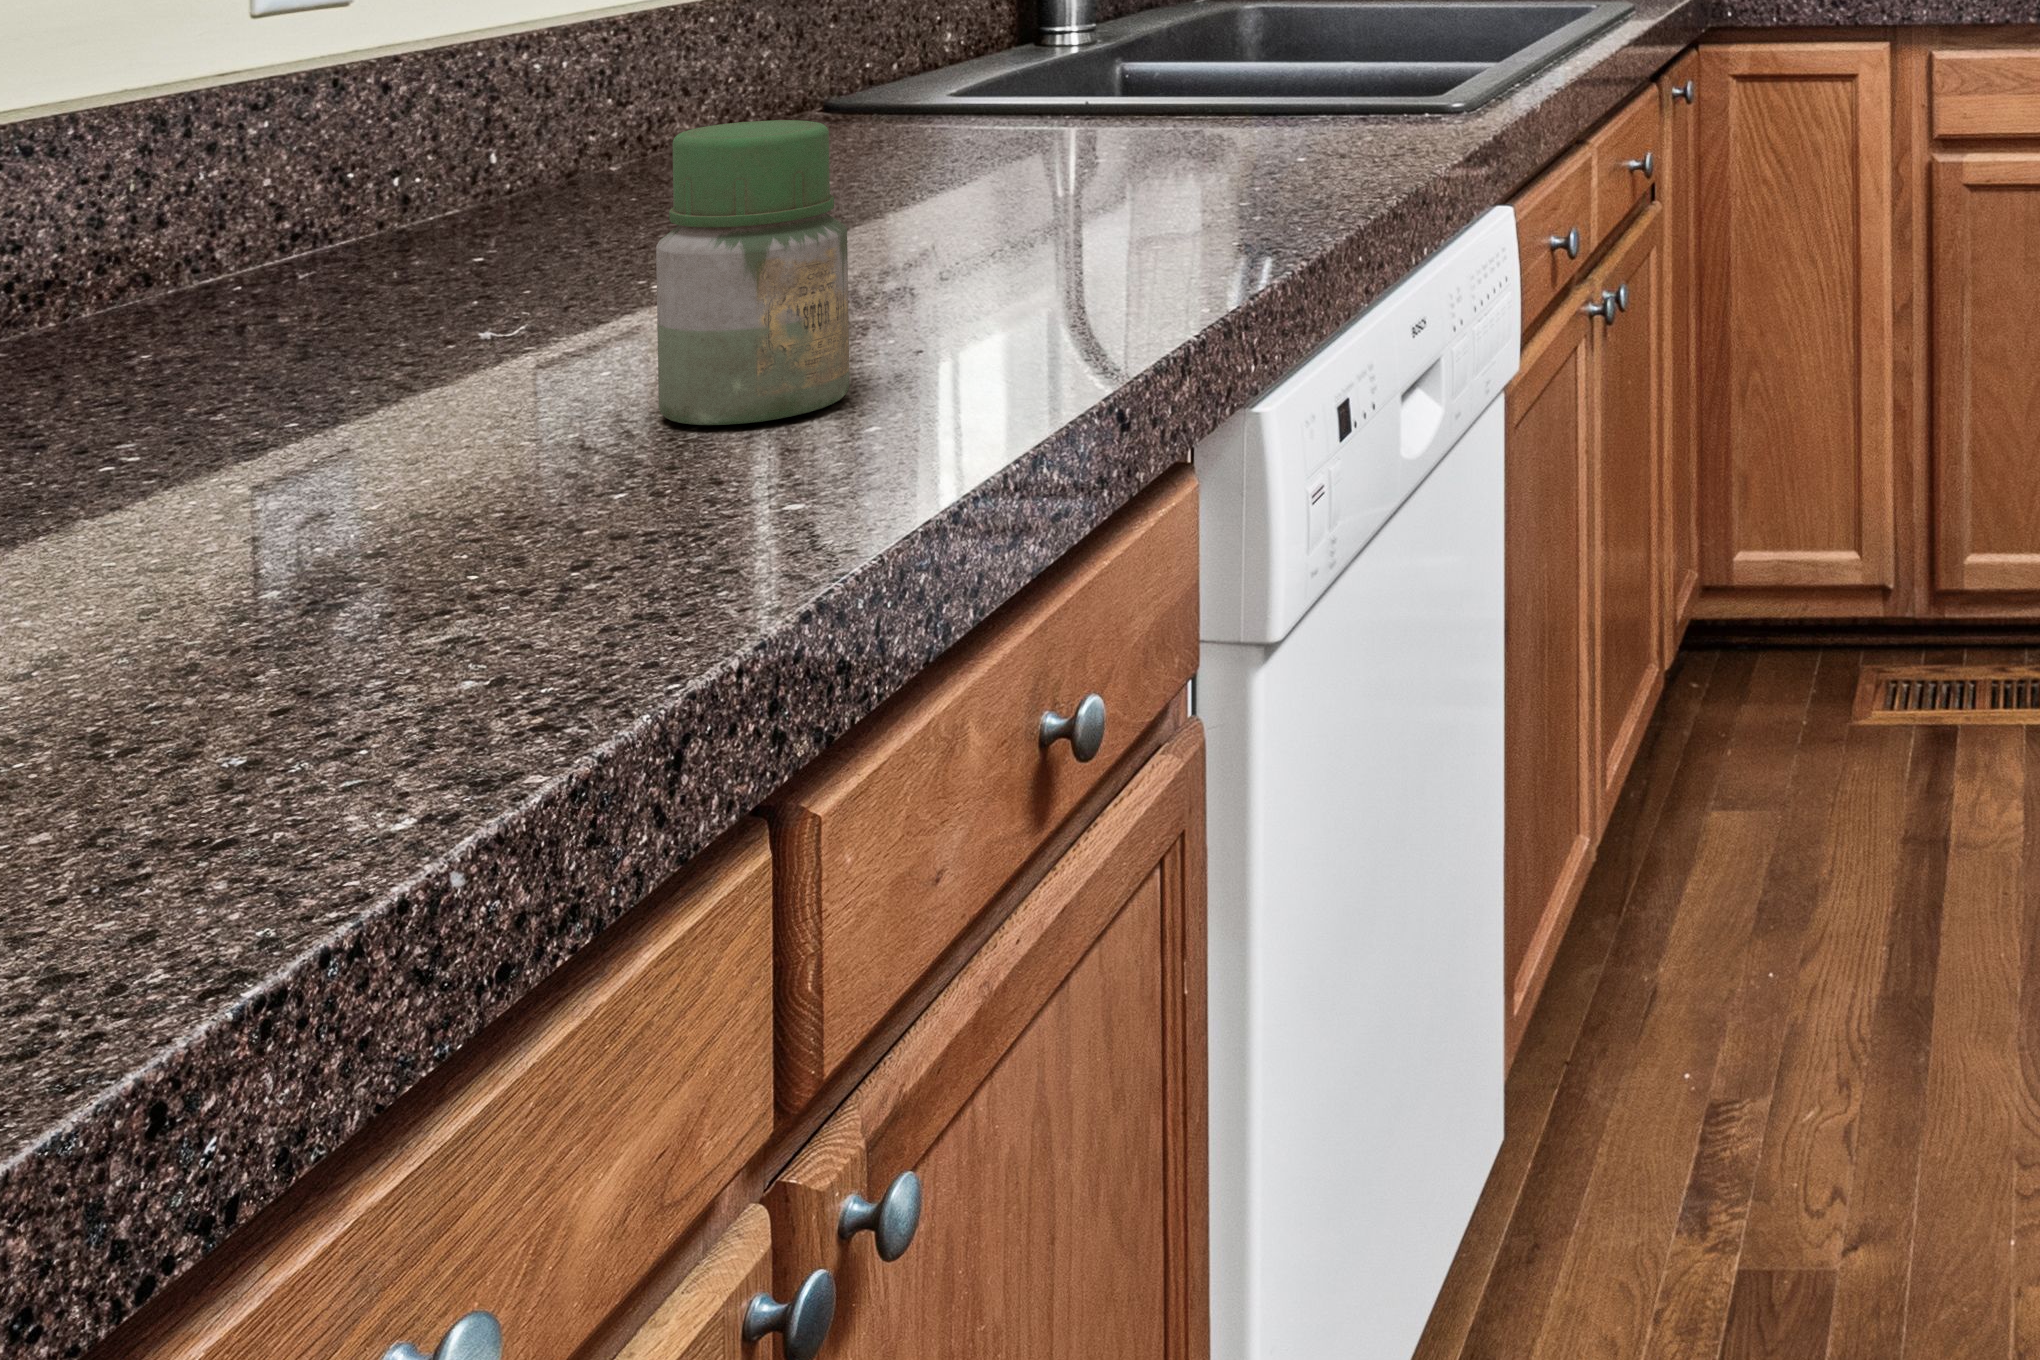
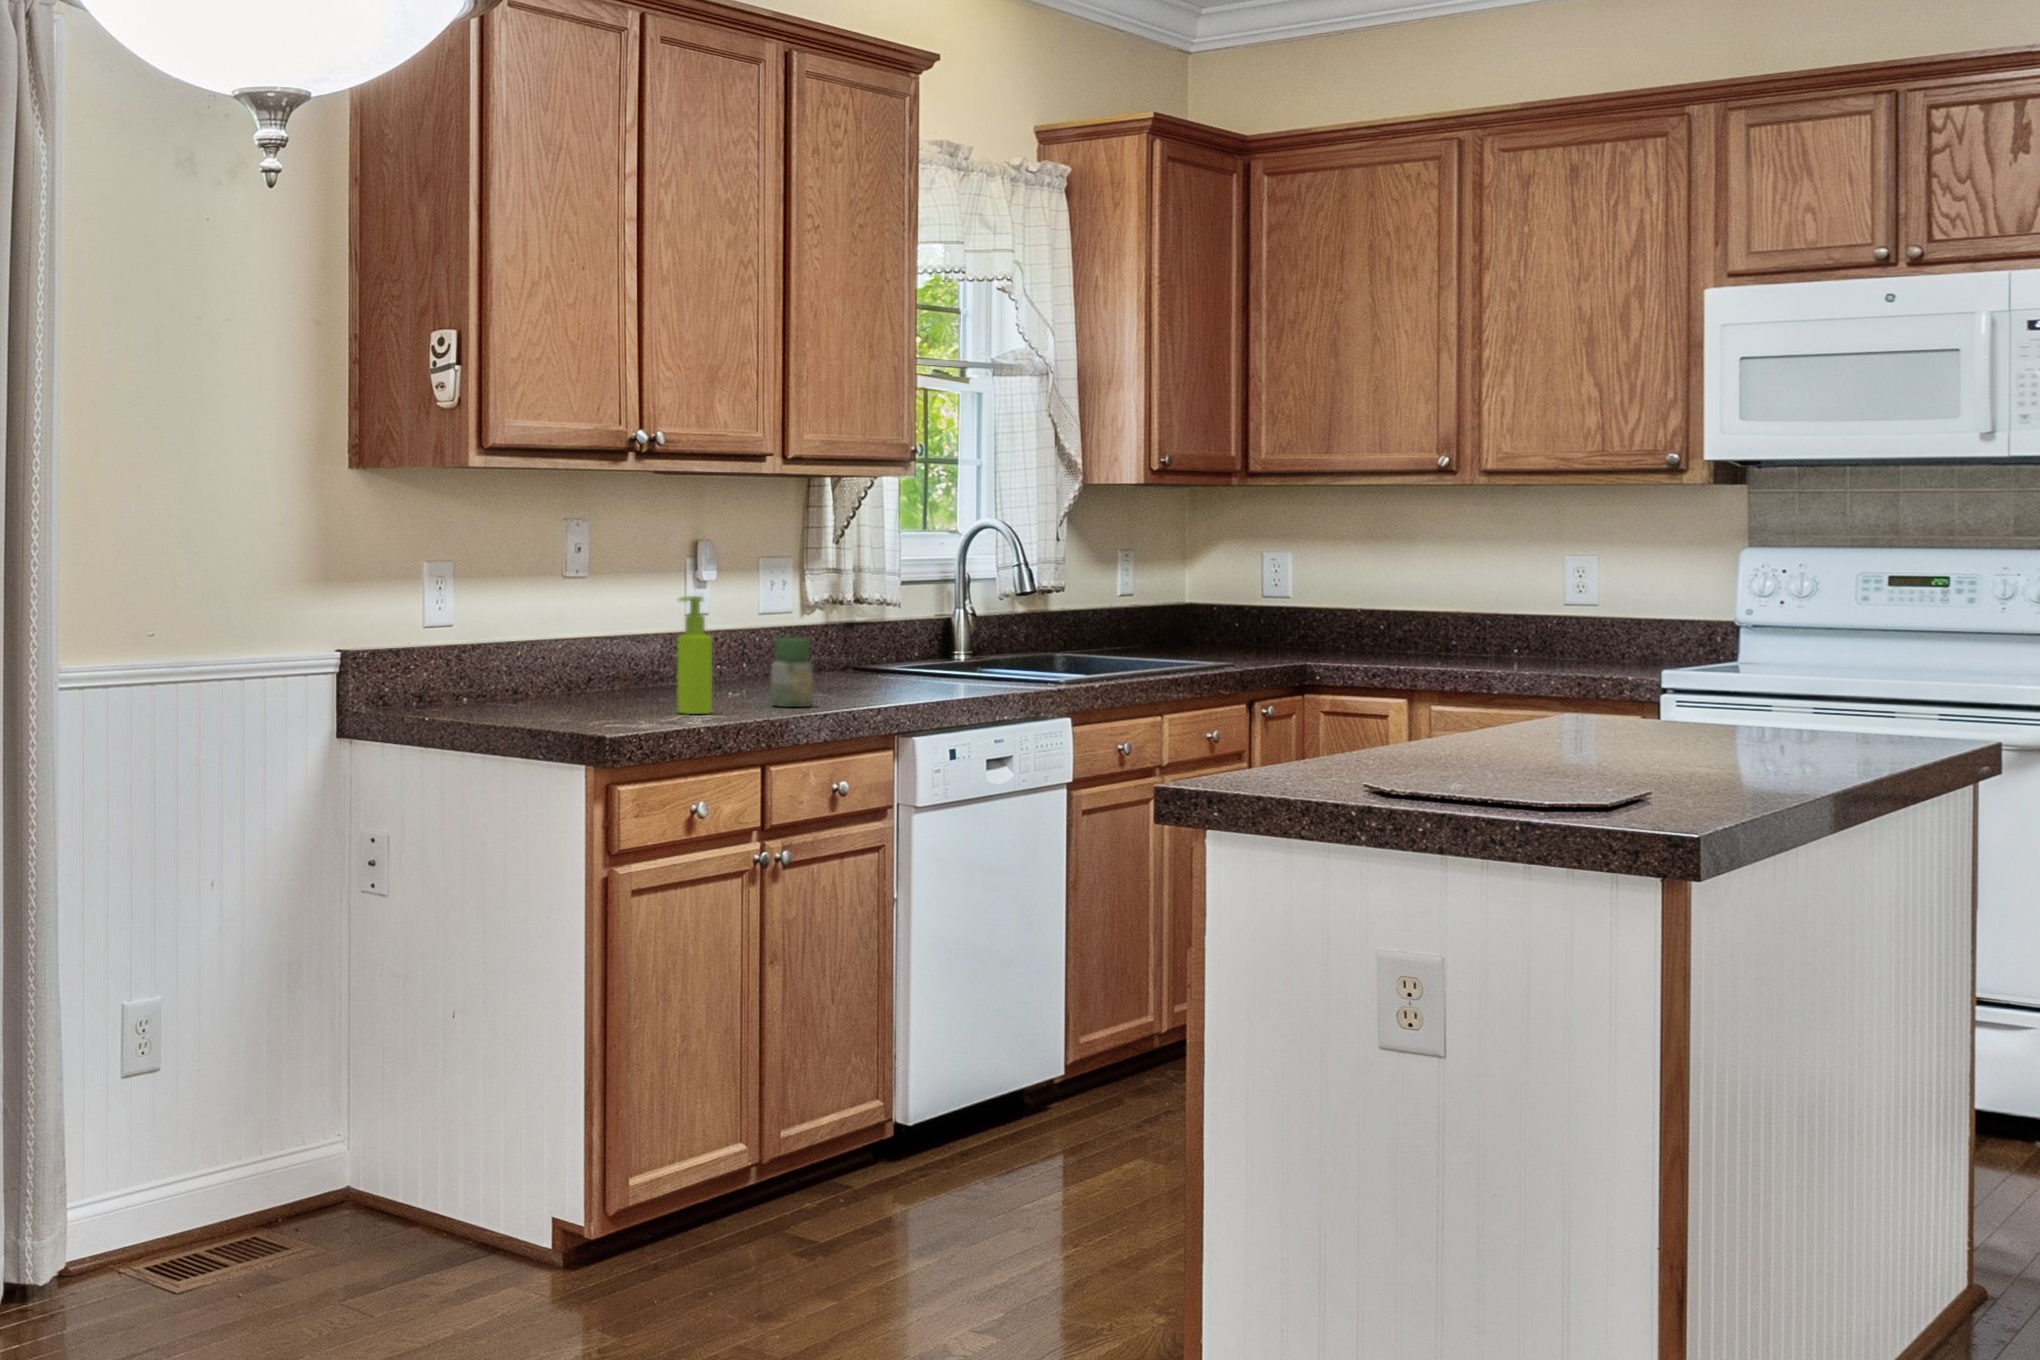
soap dispenser: none [103,9,351,654] -> present [678,596,712,714]

